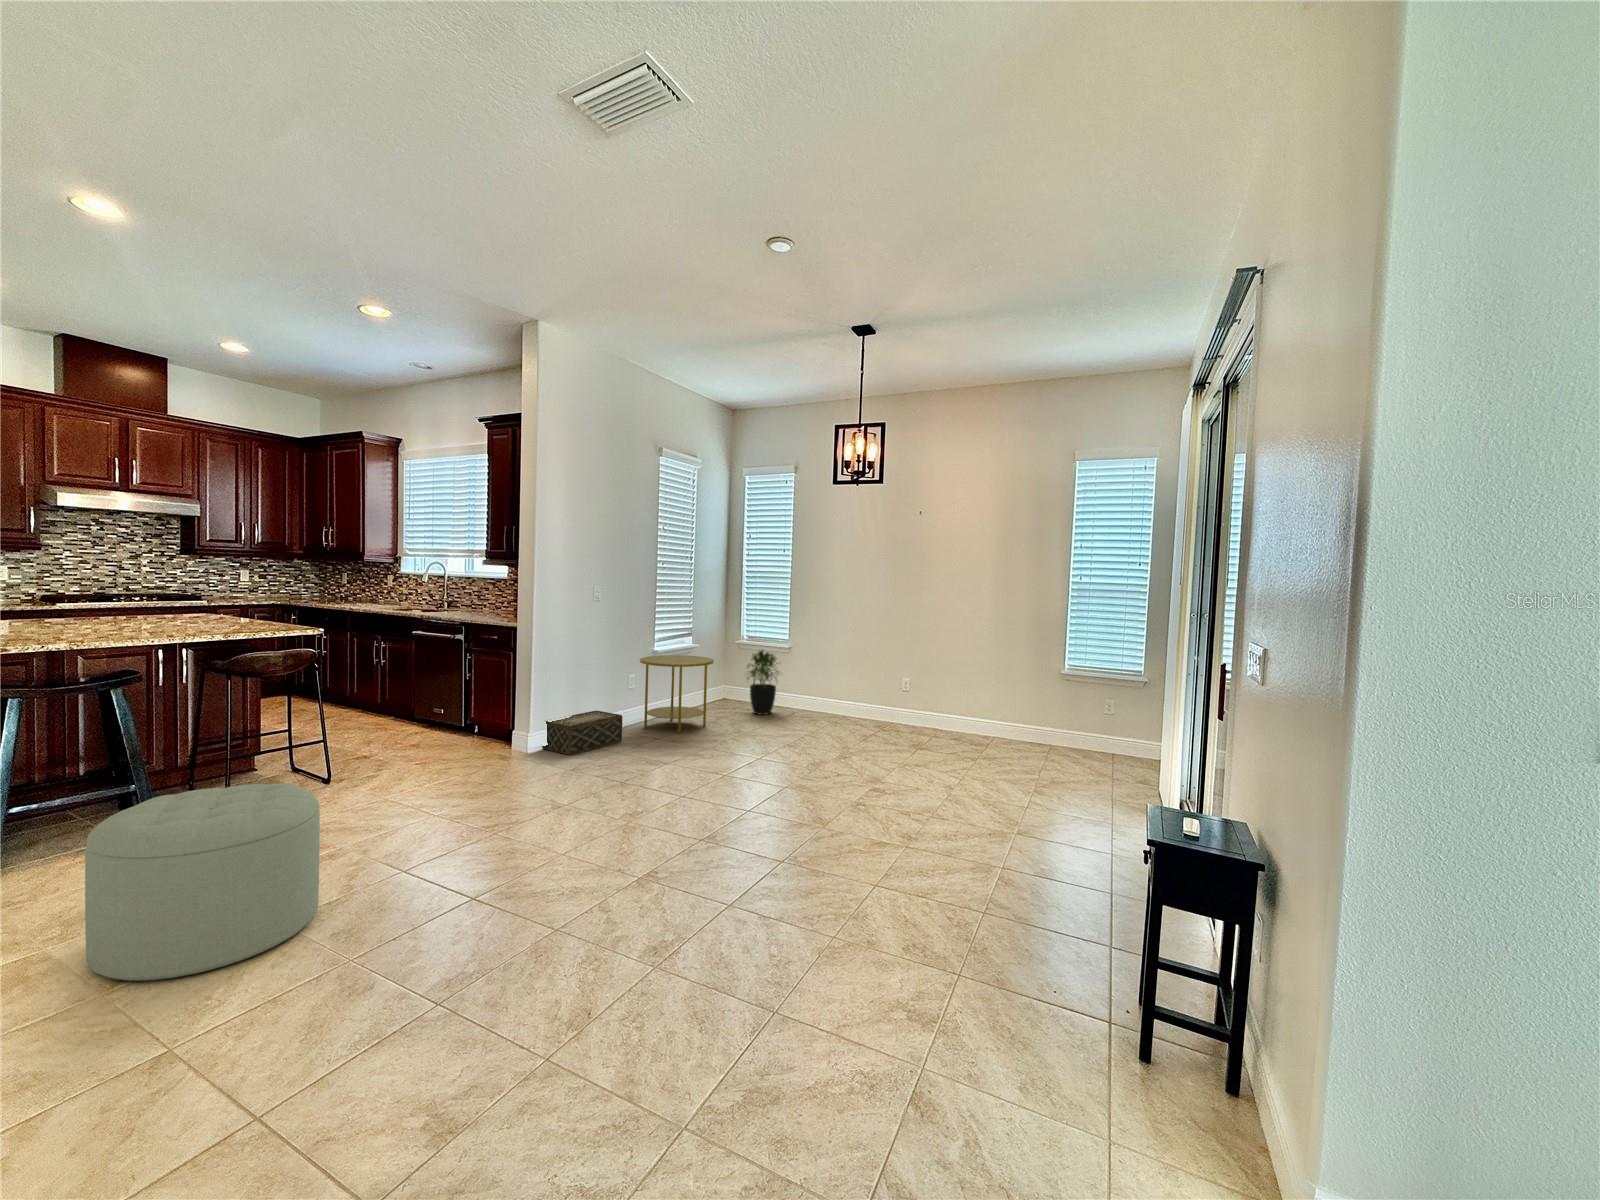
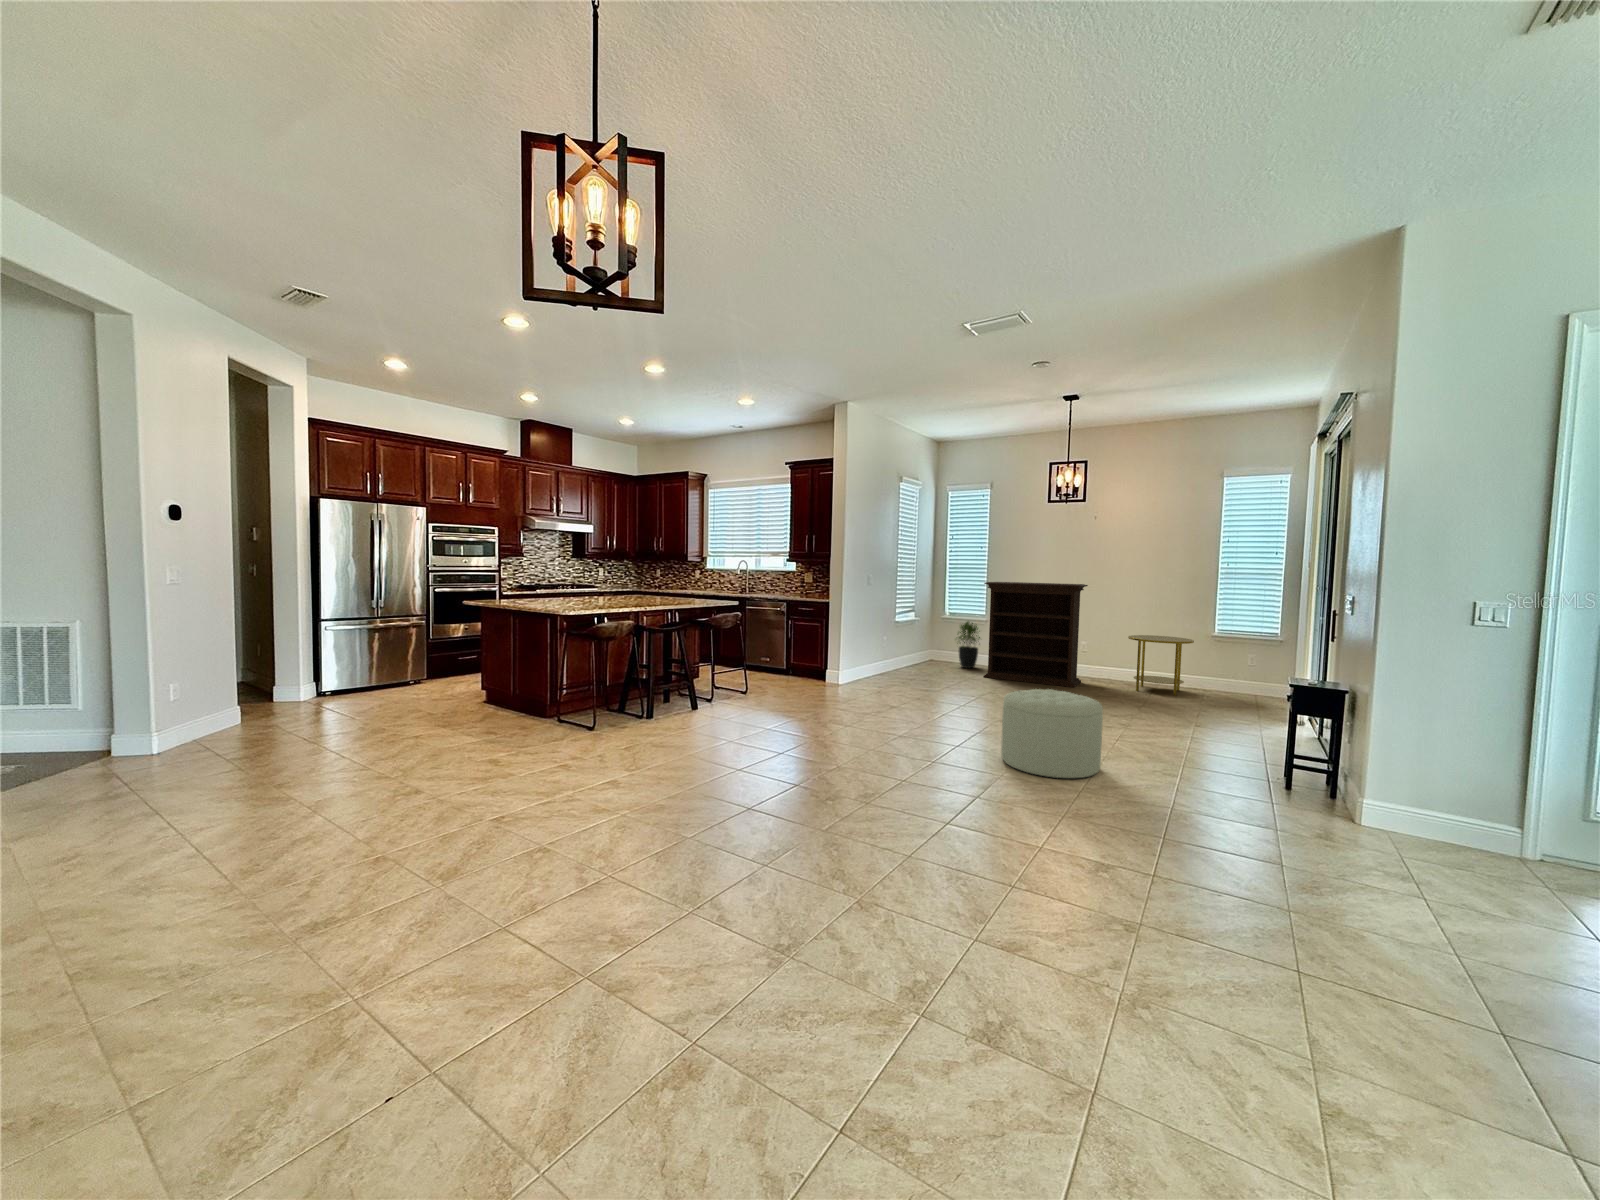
bookshelf: none [767,596,906,746] -> present [983,582,1088,687]
side table: present [640,655,714,733] -> present [1128,635,1194,696]
woven basket: present [542,711,622,755] -> none [845,661,892,688]
ottoman: present [85,784,320,981] -> present [1001,689,1103,778]

